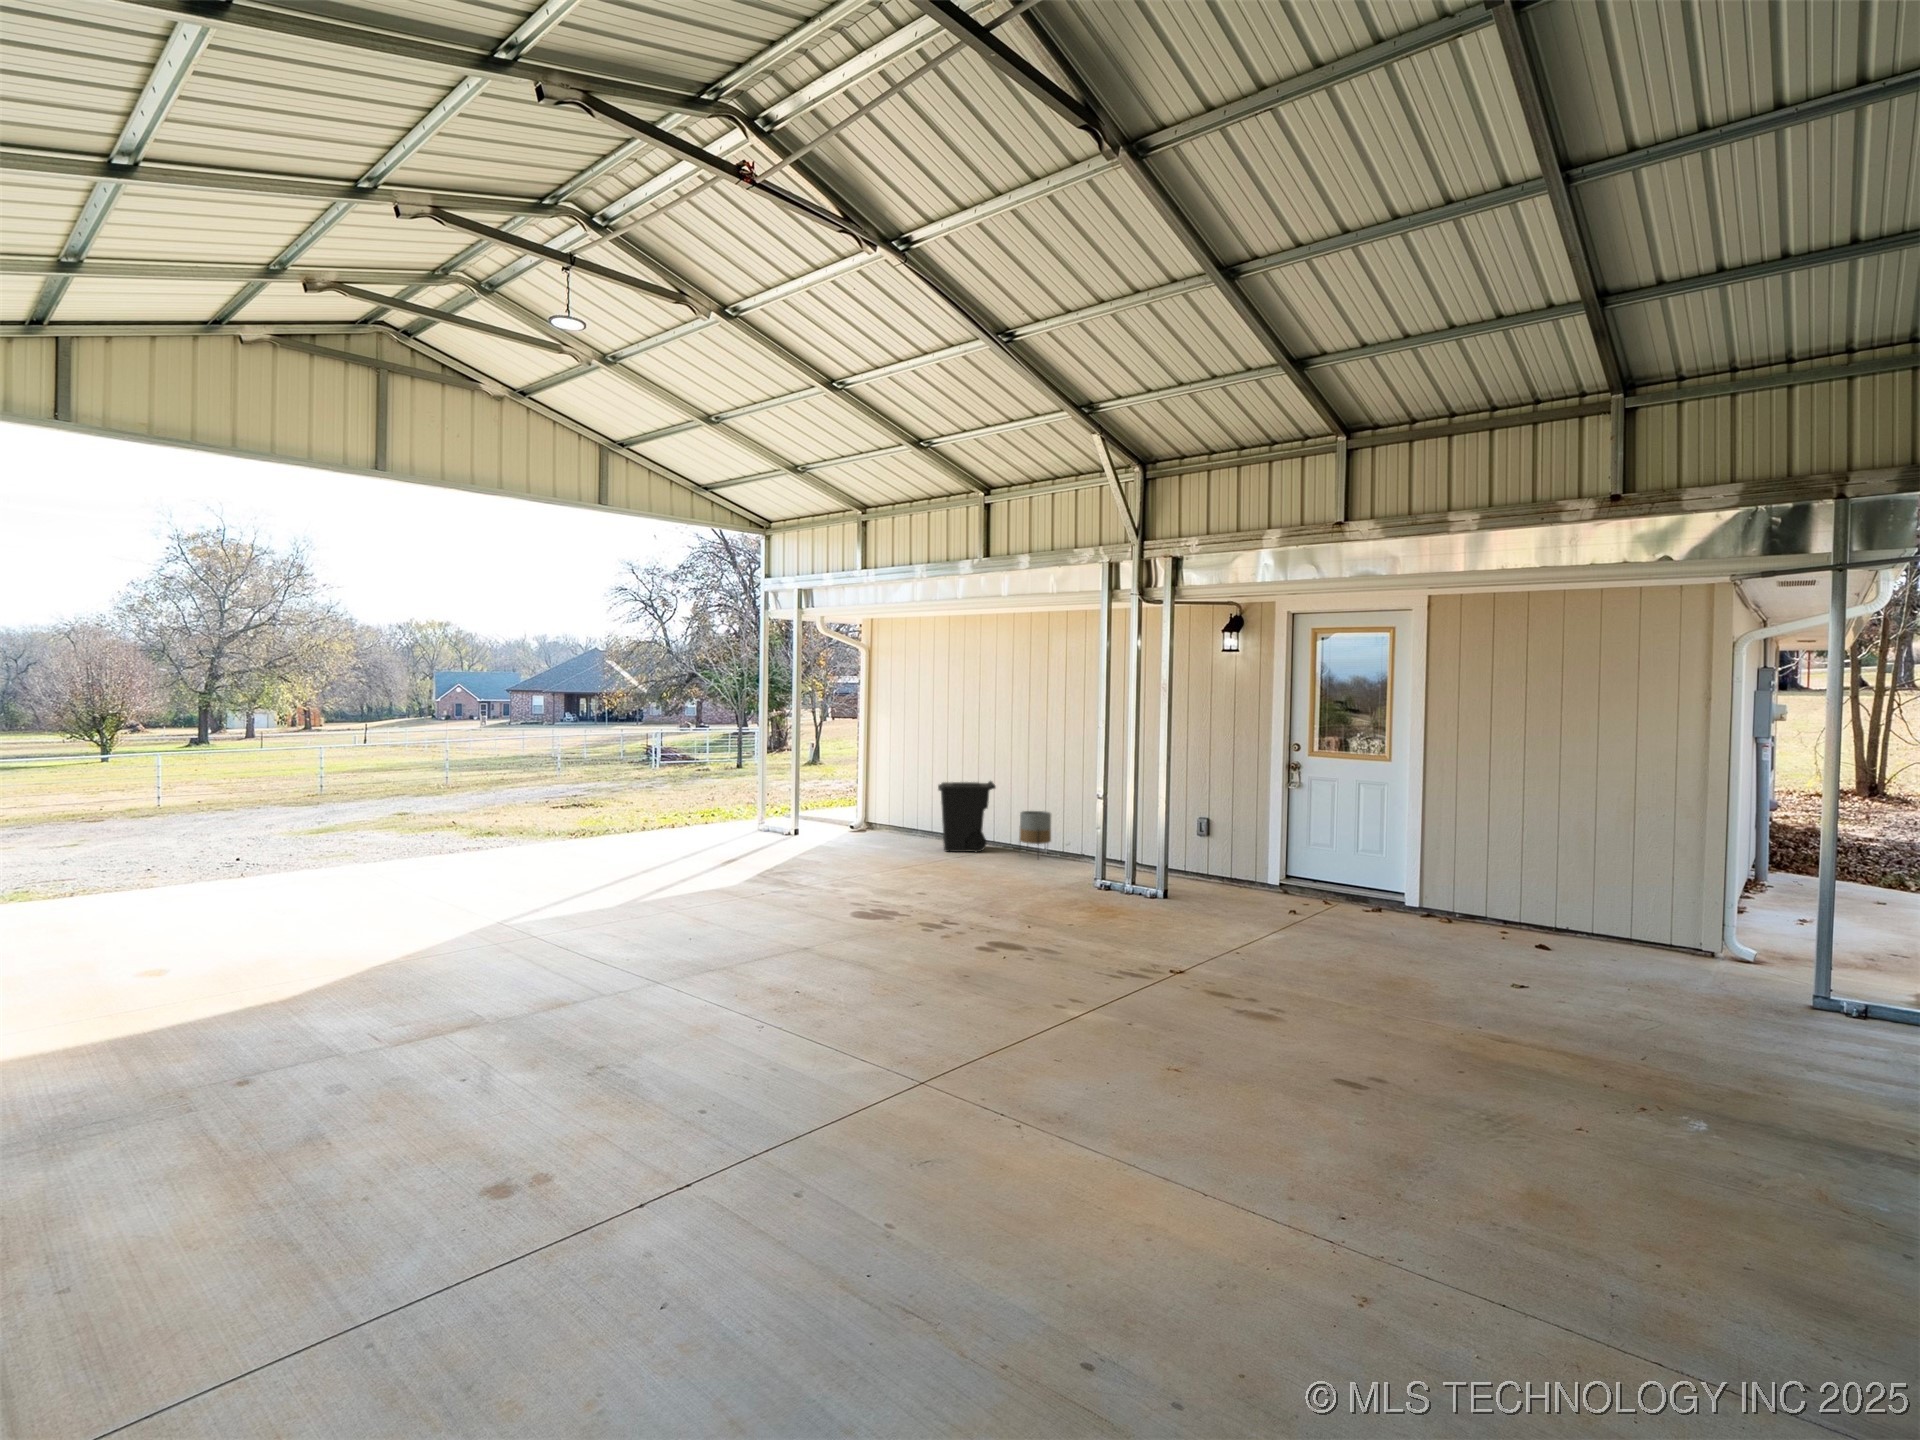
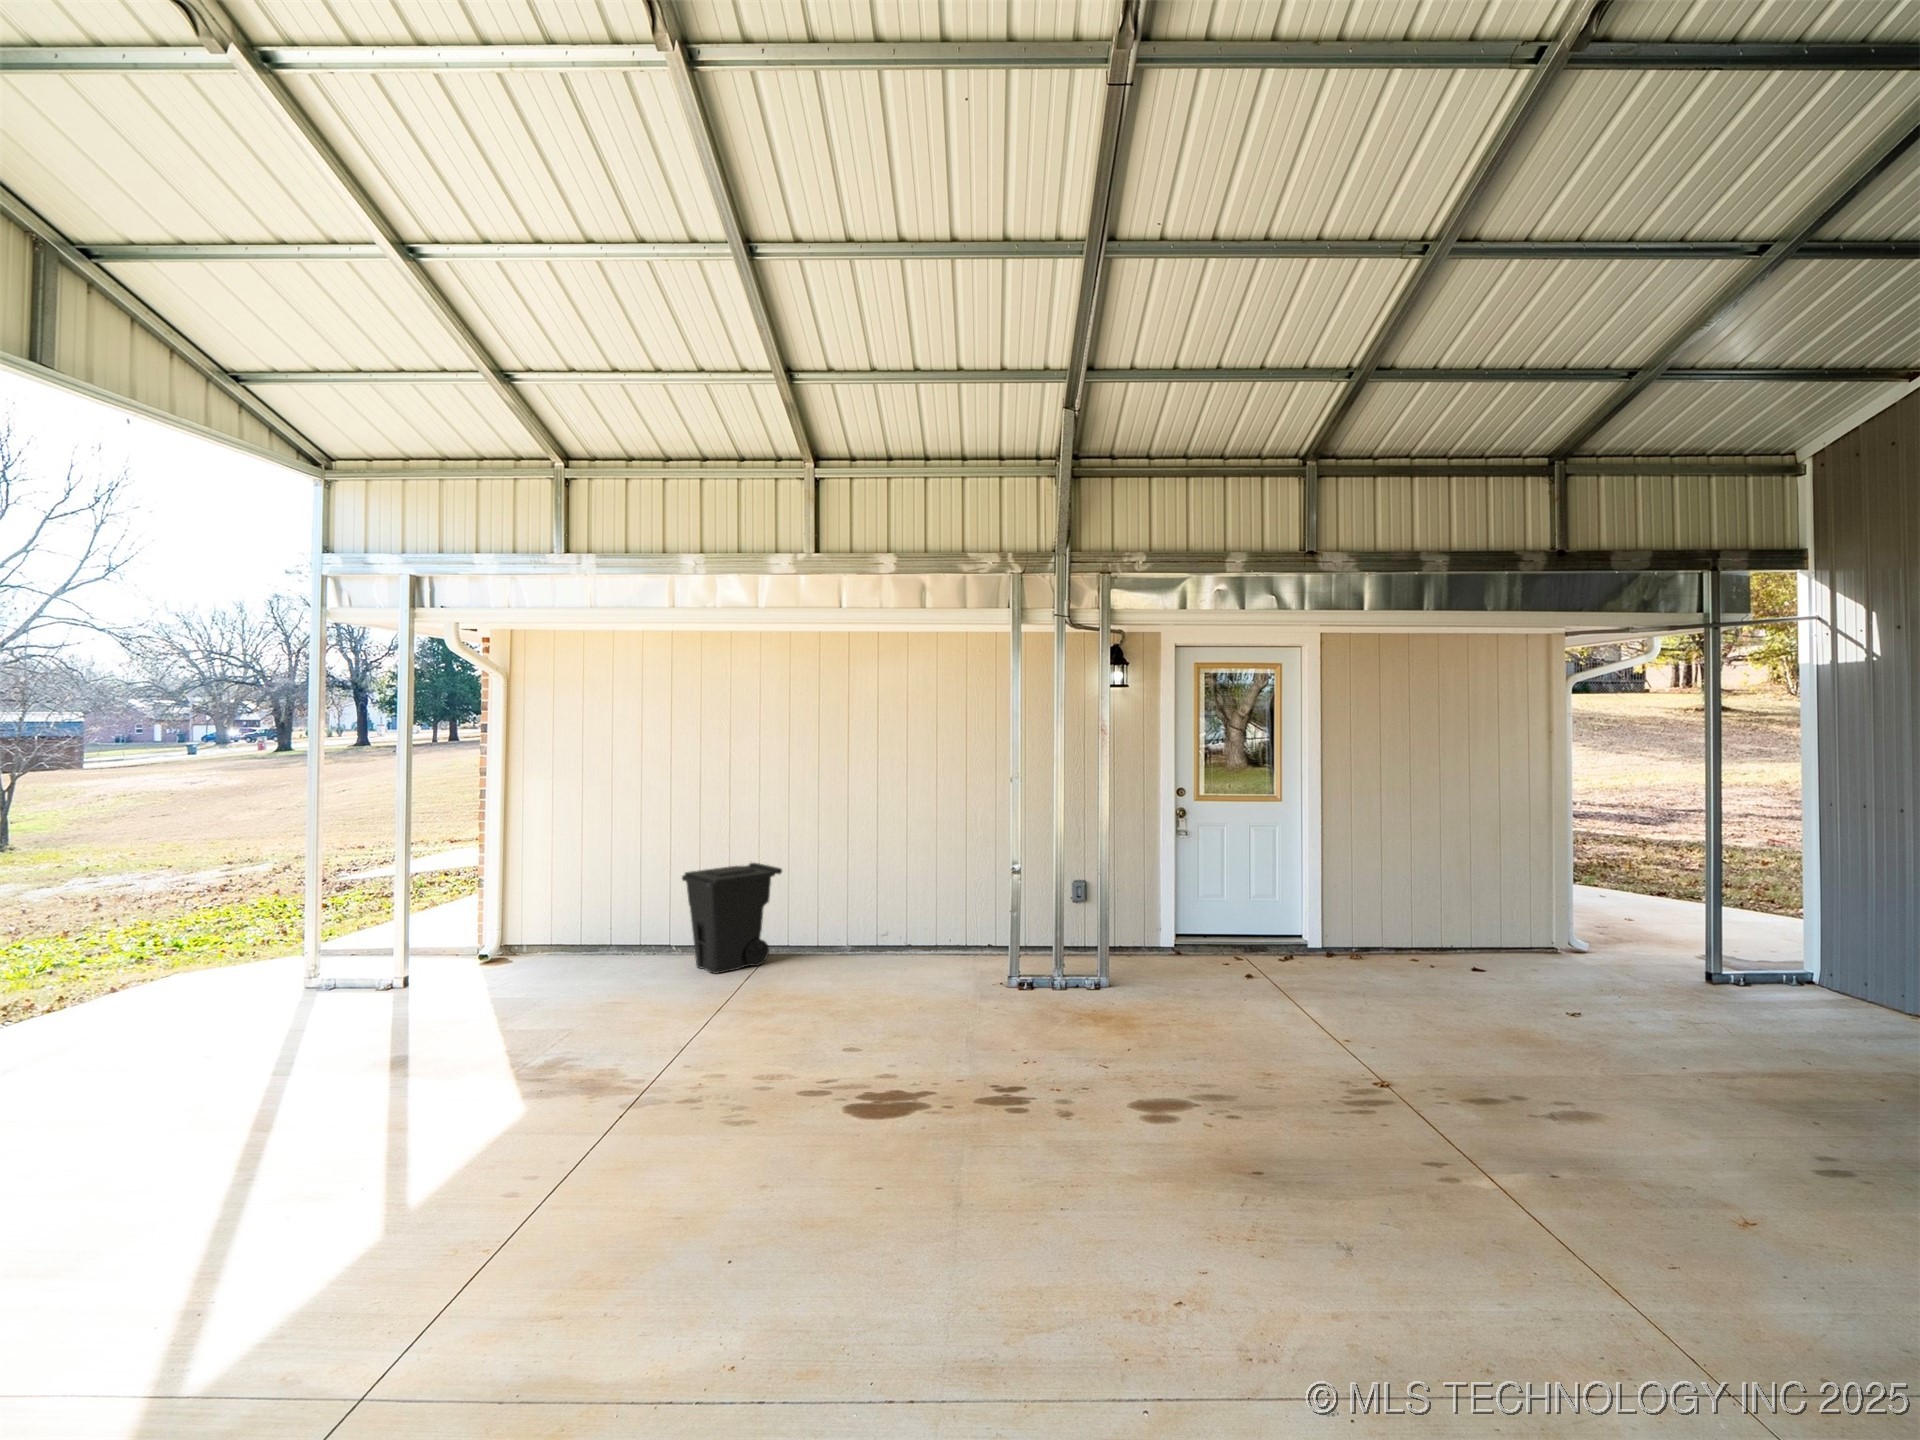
planter: present [1019,811,1051,845] -> none [820,895,864,962]

